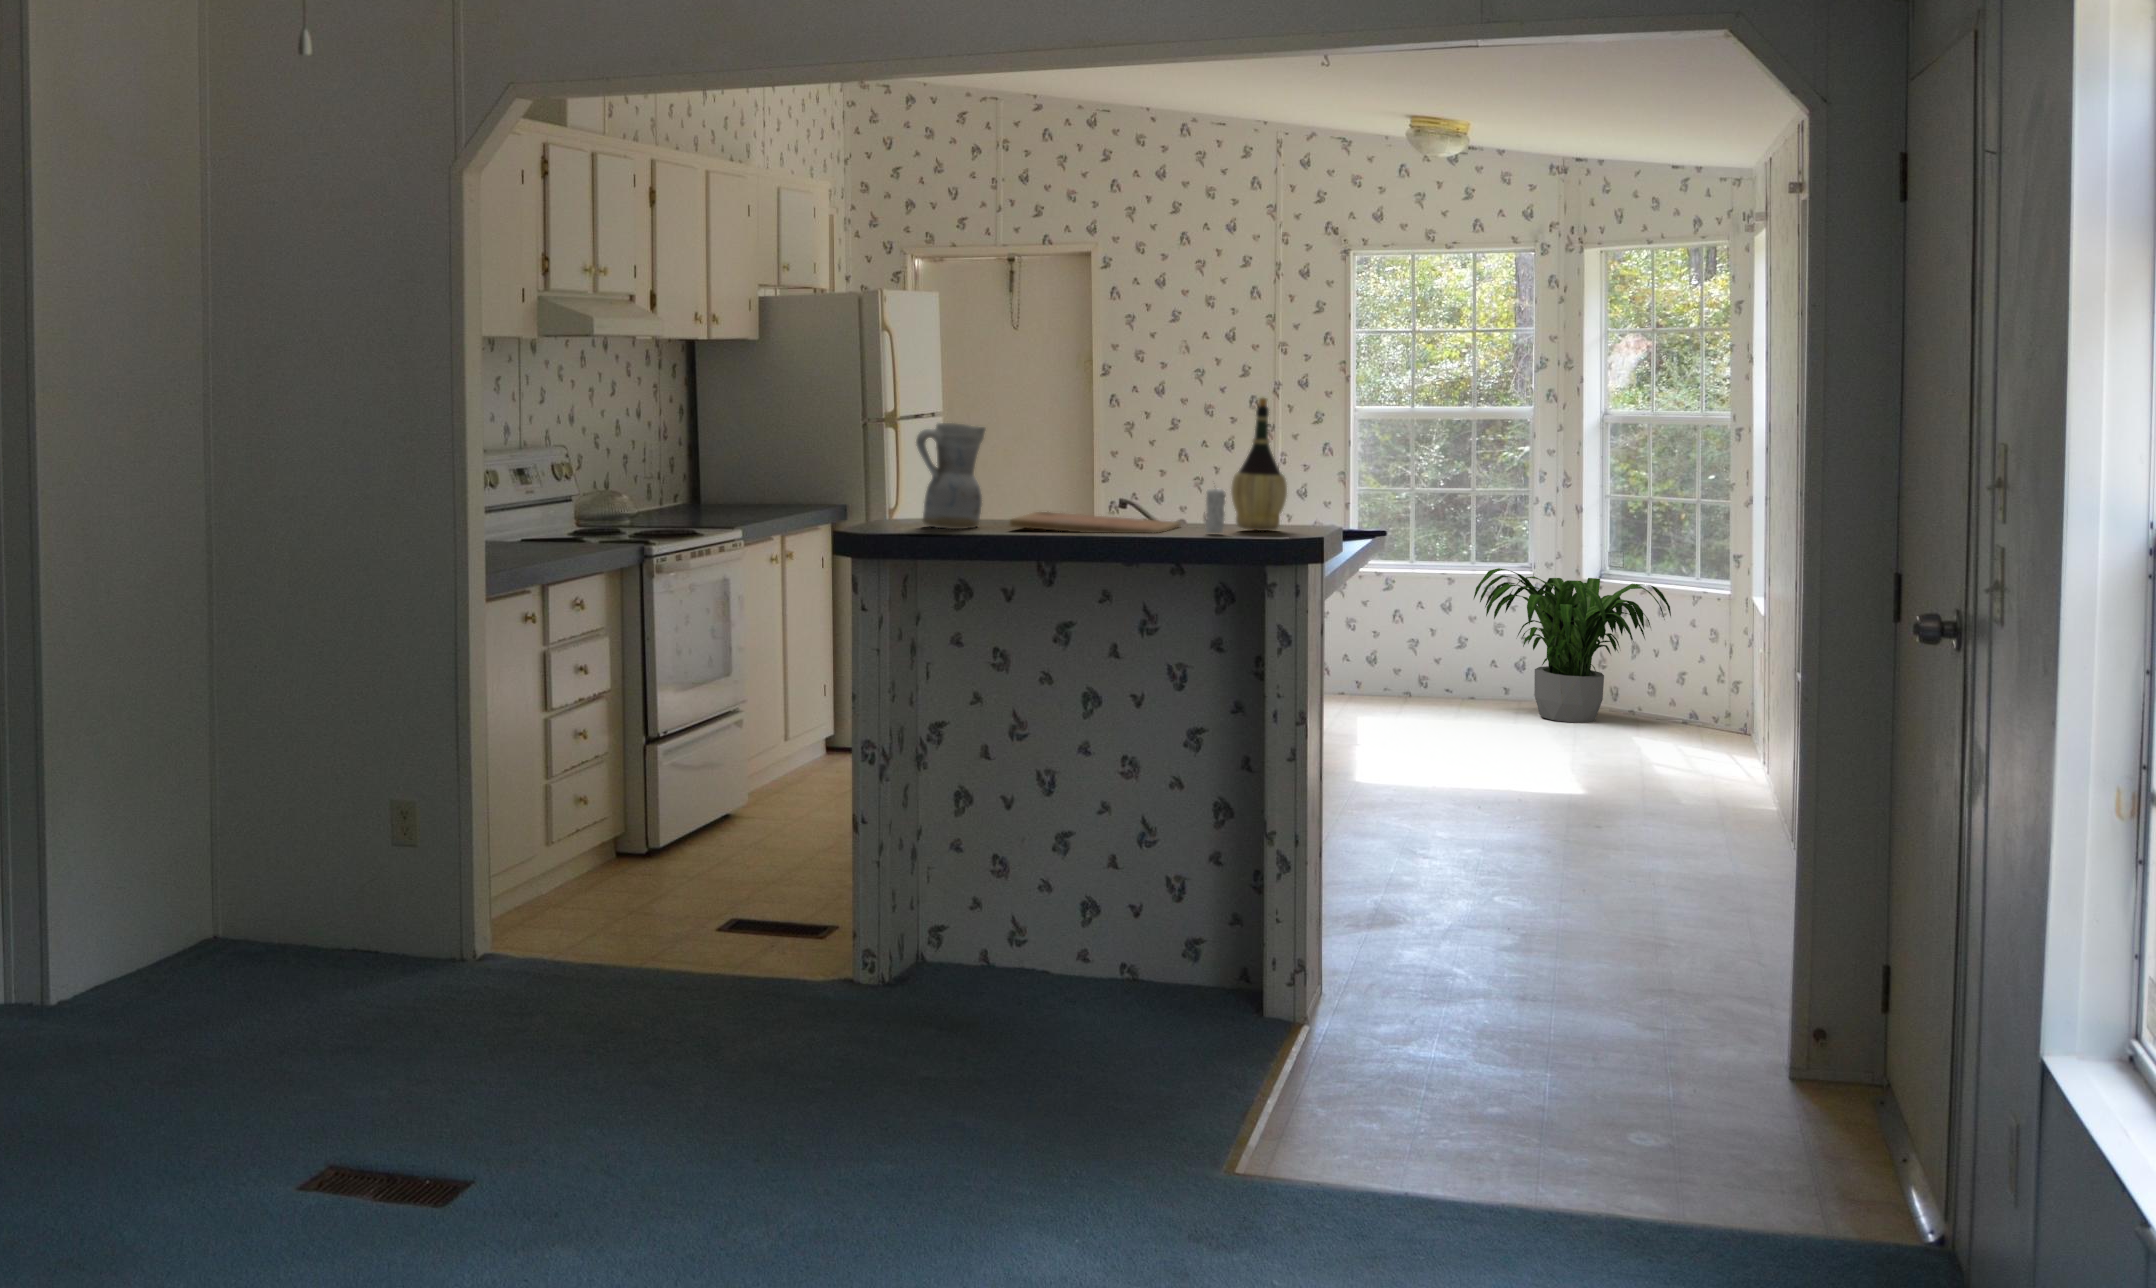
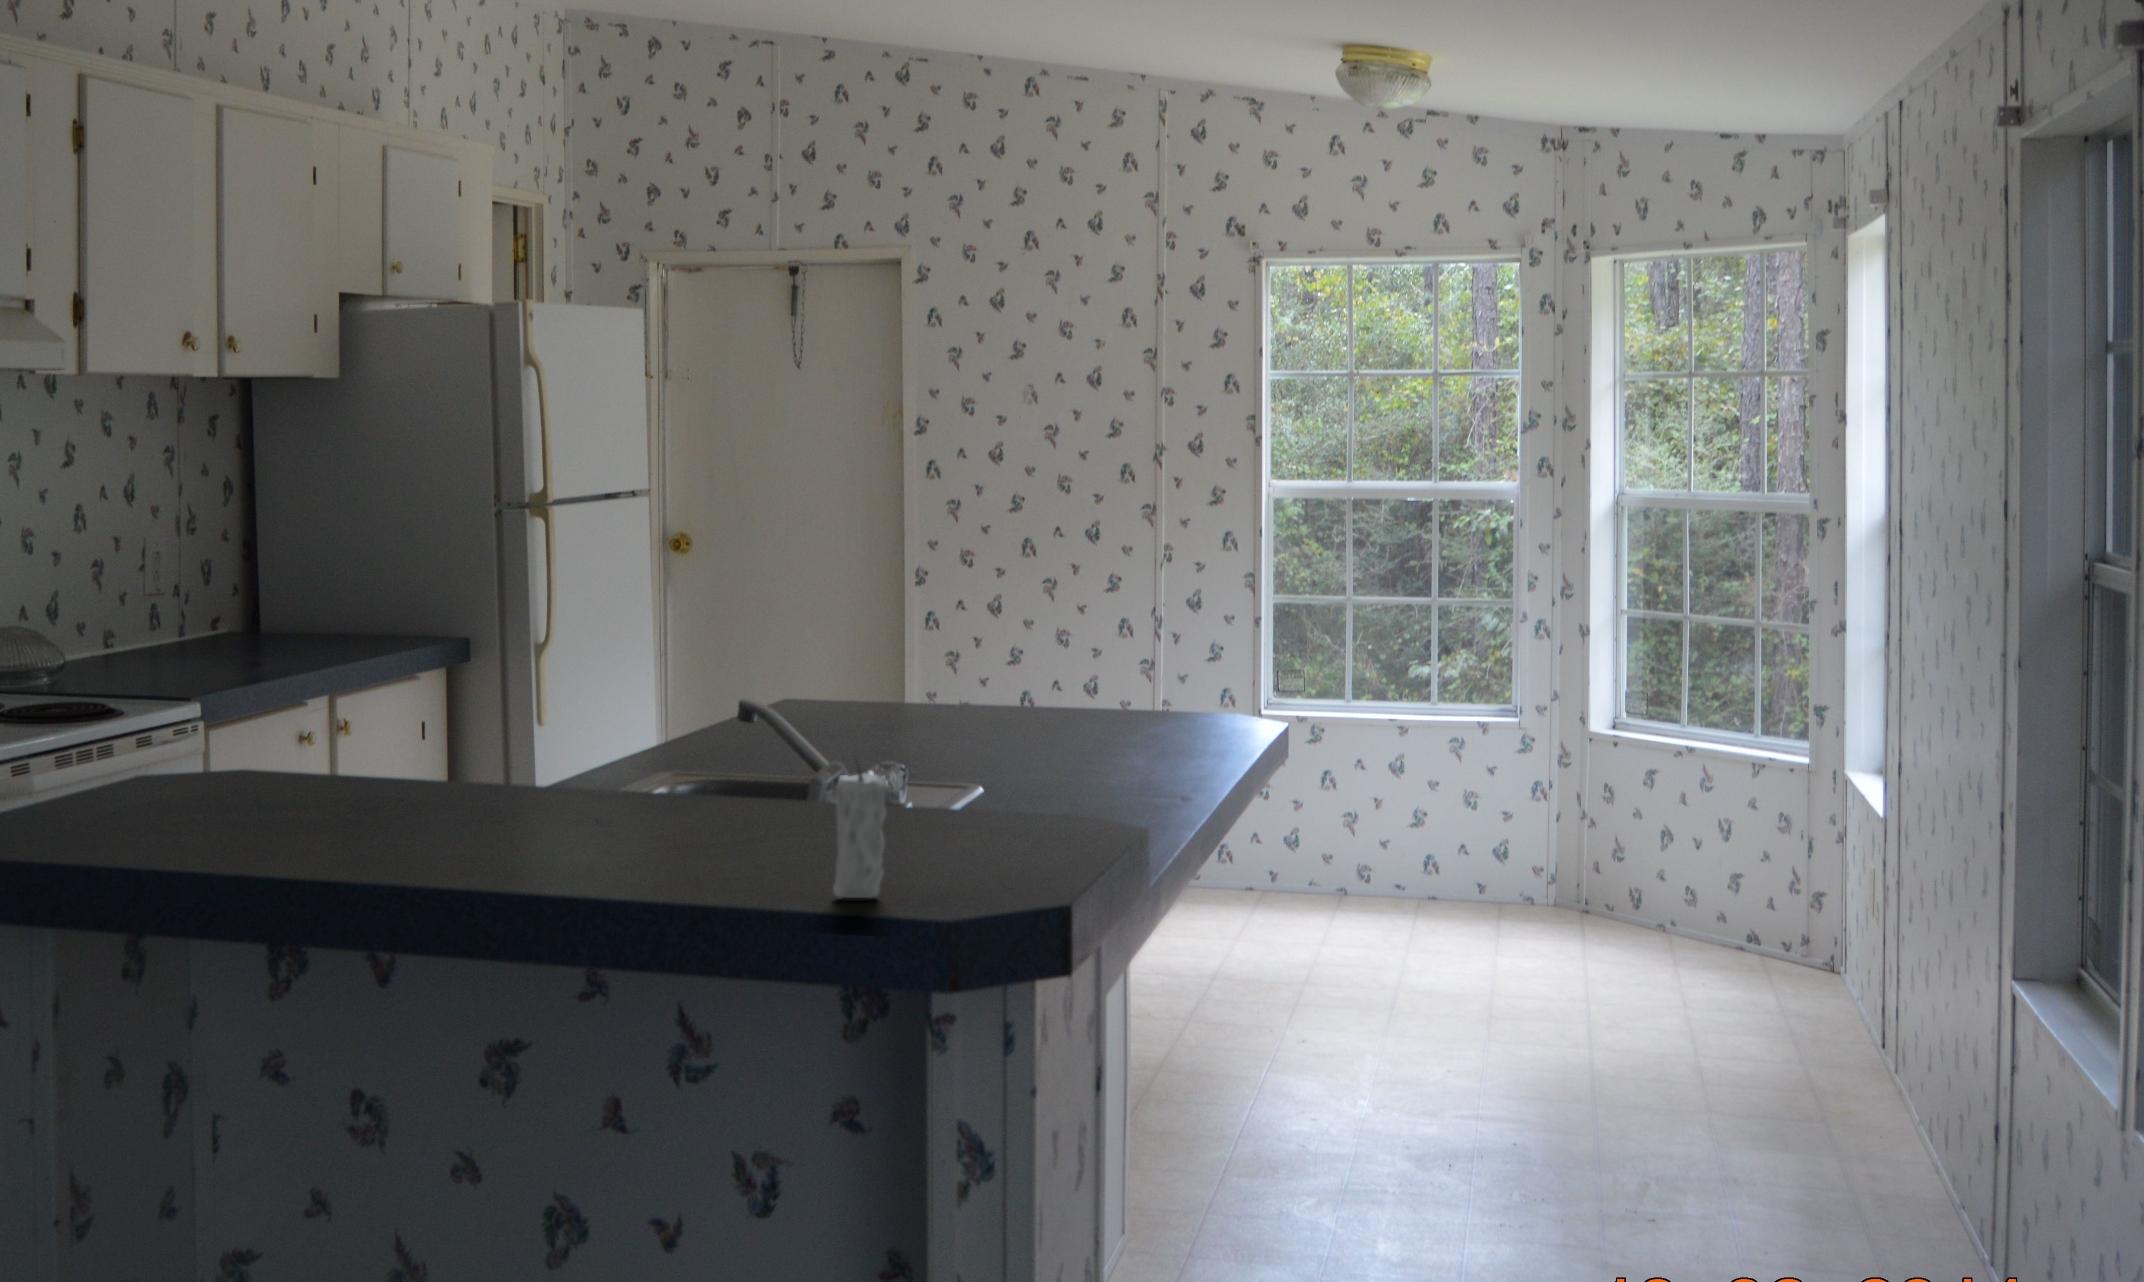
wine bottle: present [1231,398,1287,531] -> none [917,525,1056,877]
ceramic pitcher: present [916,423,985,529] -> none [182,574,364,841]
cutting board: present [1010,512,1180,533] -> none [375,788,816,898]
potted plant: present [1474,568,1671,723] -> none [1439,720,1721,951]

